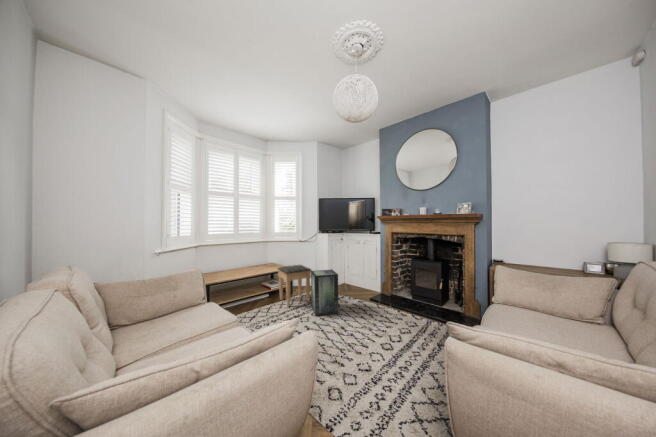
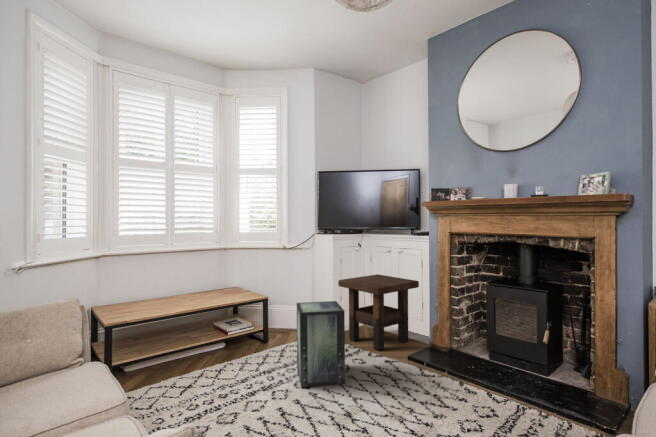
side table: none [331,255,375,296] -> present [338,274,419,350]
footstool: present [278,265,311,306] -> none [238,291,300,368]

